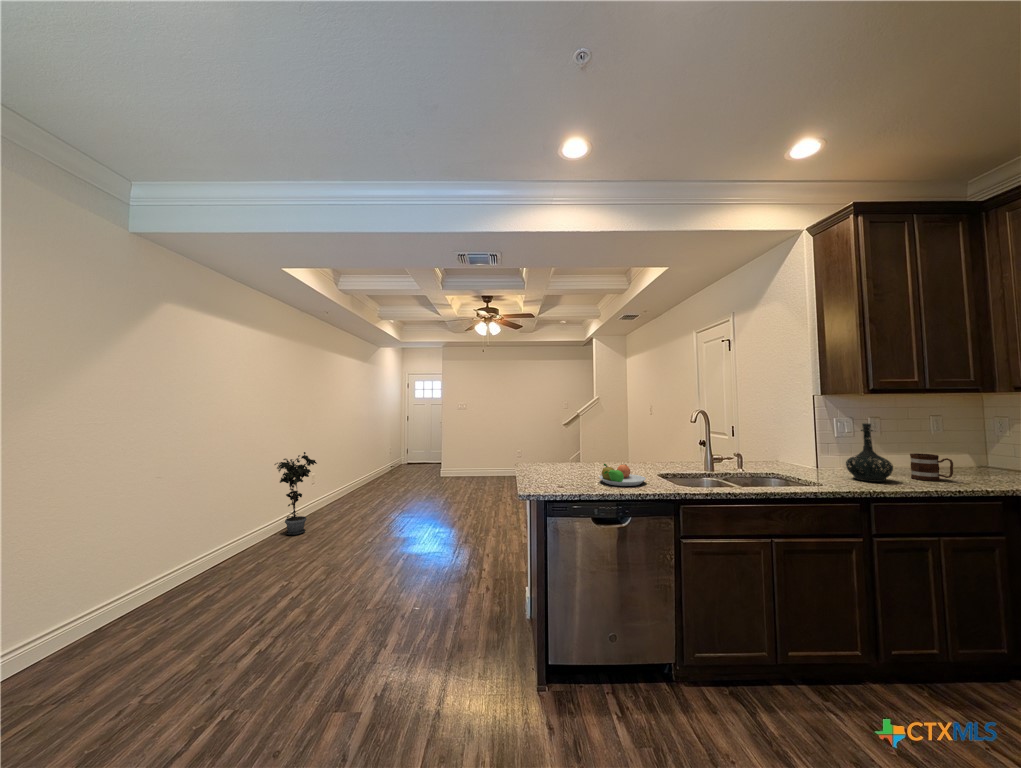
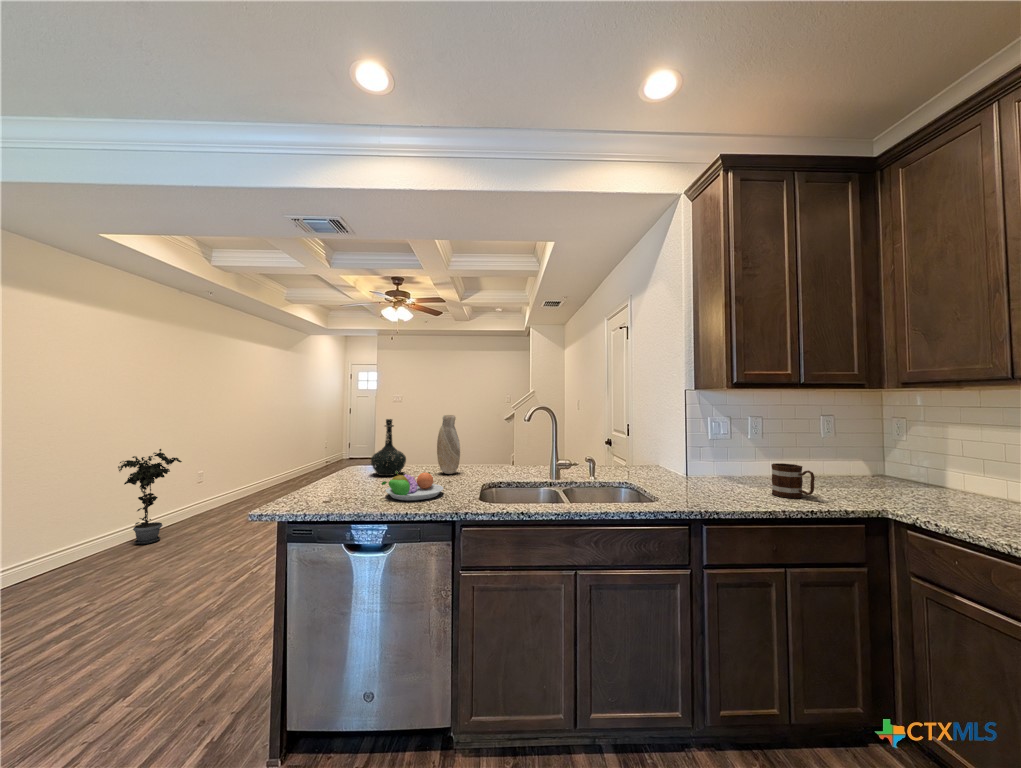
vase: none [604,418,623,467] -> present [437,415,460,474]
bottle: present [846,424,893,482] -> present [371,419,406,476]

